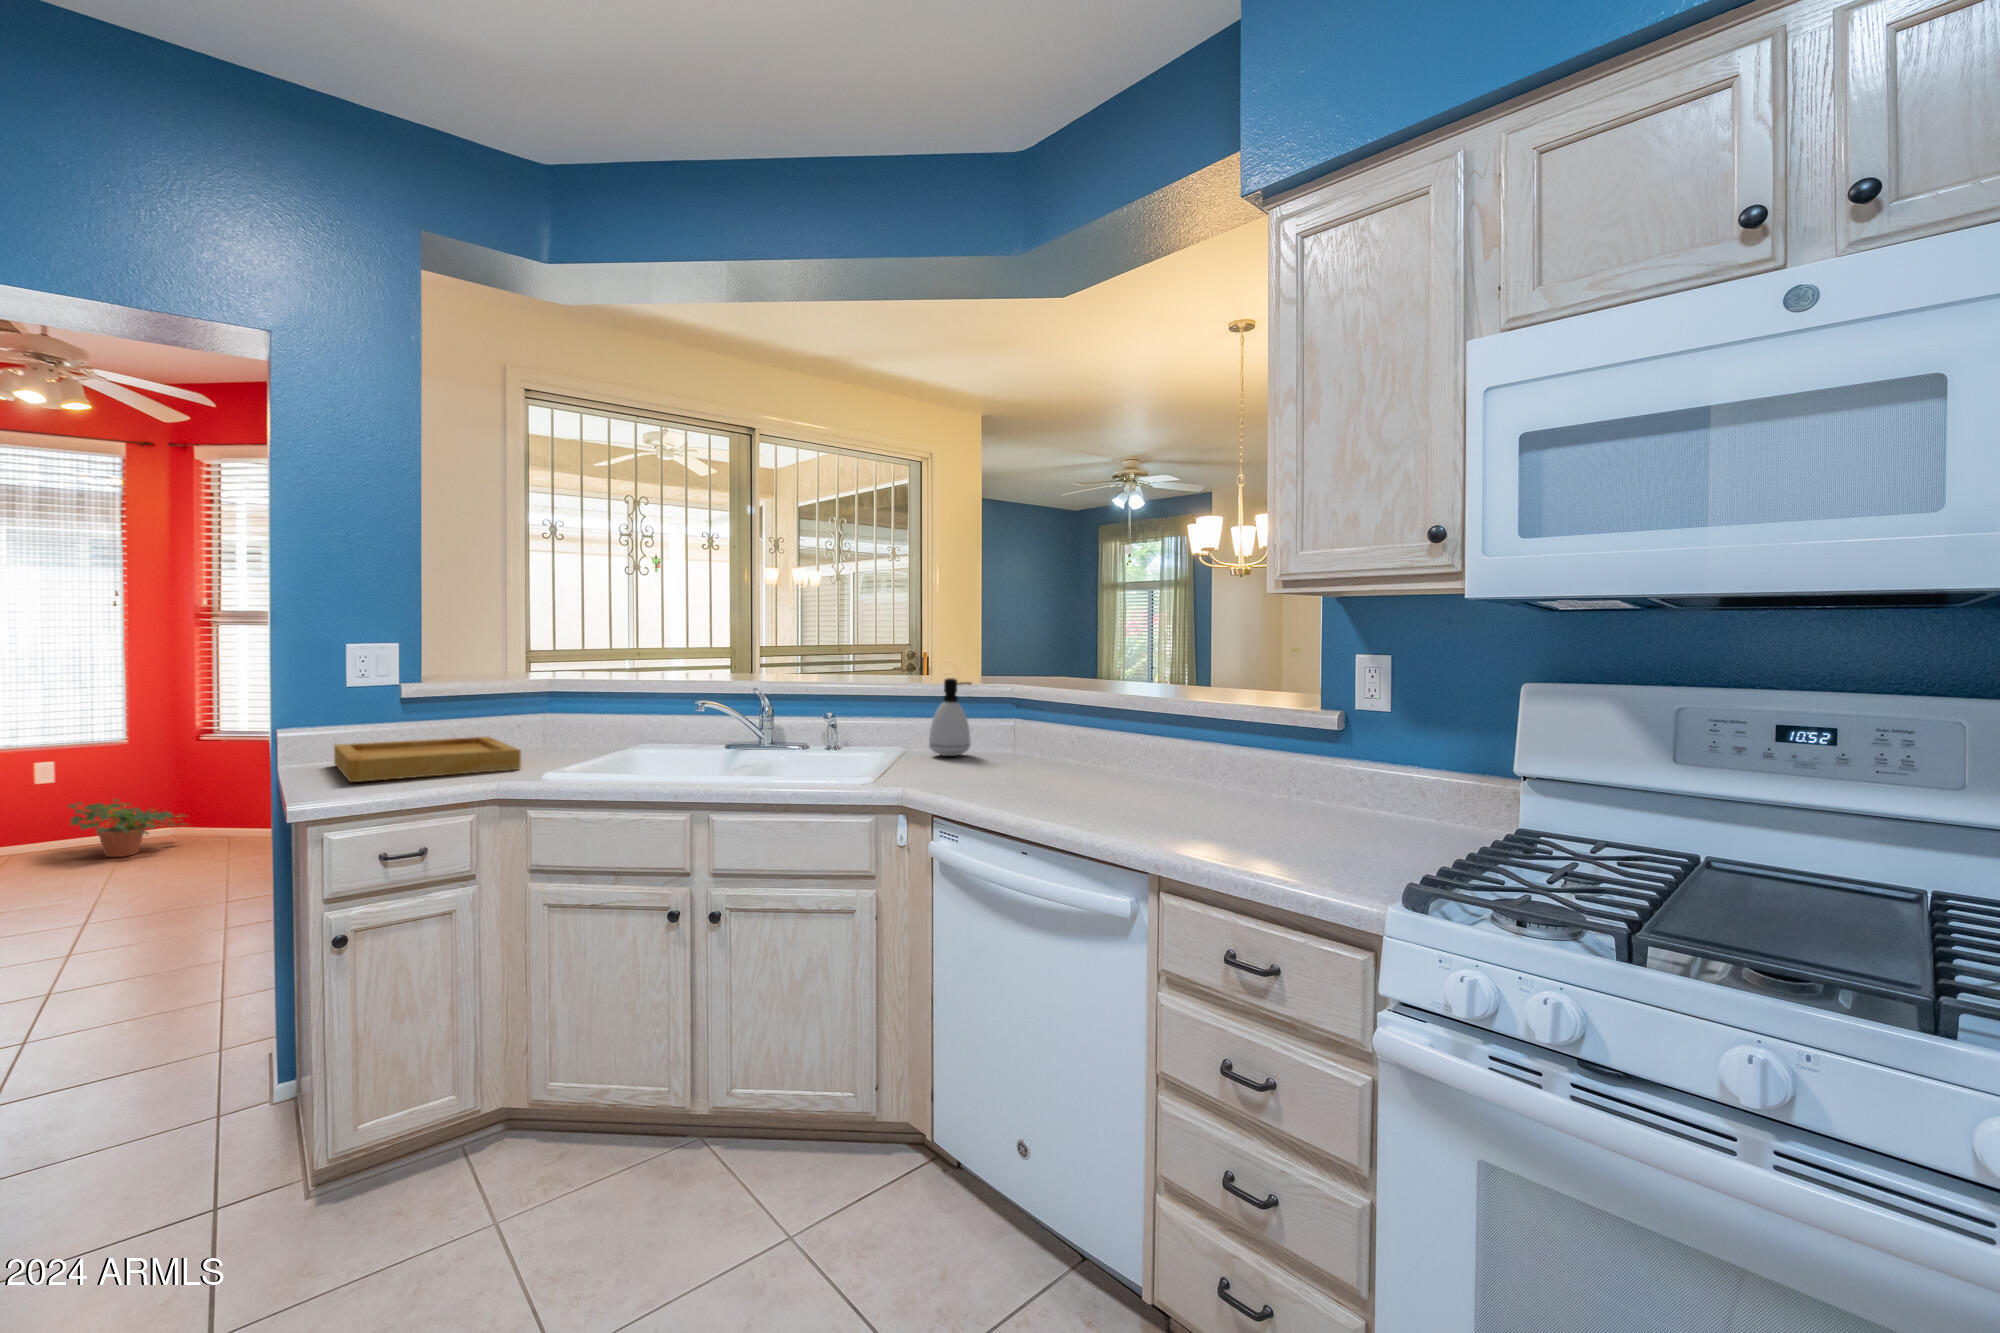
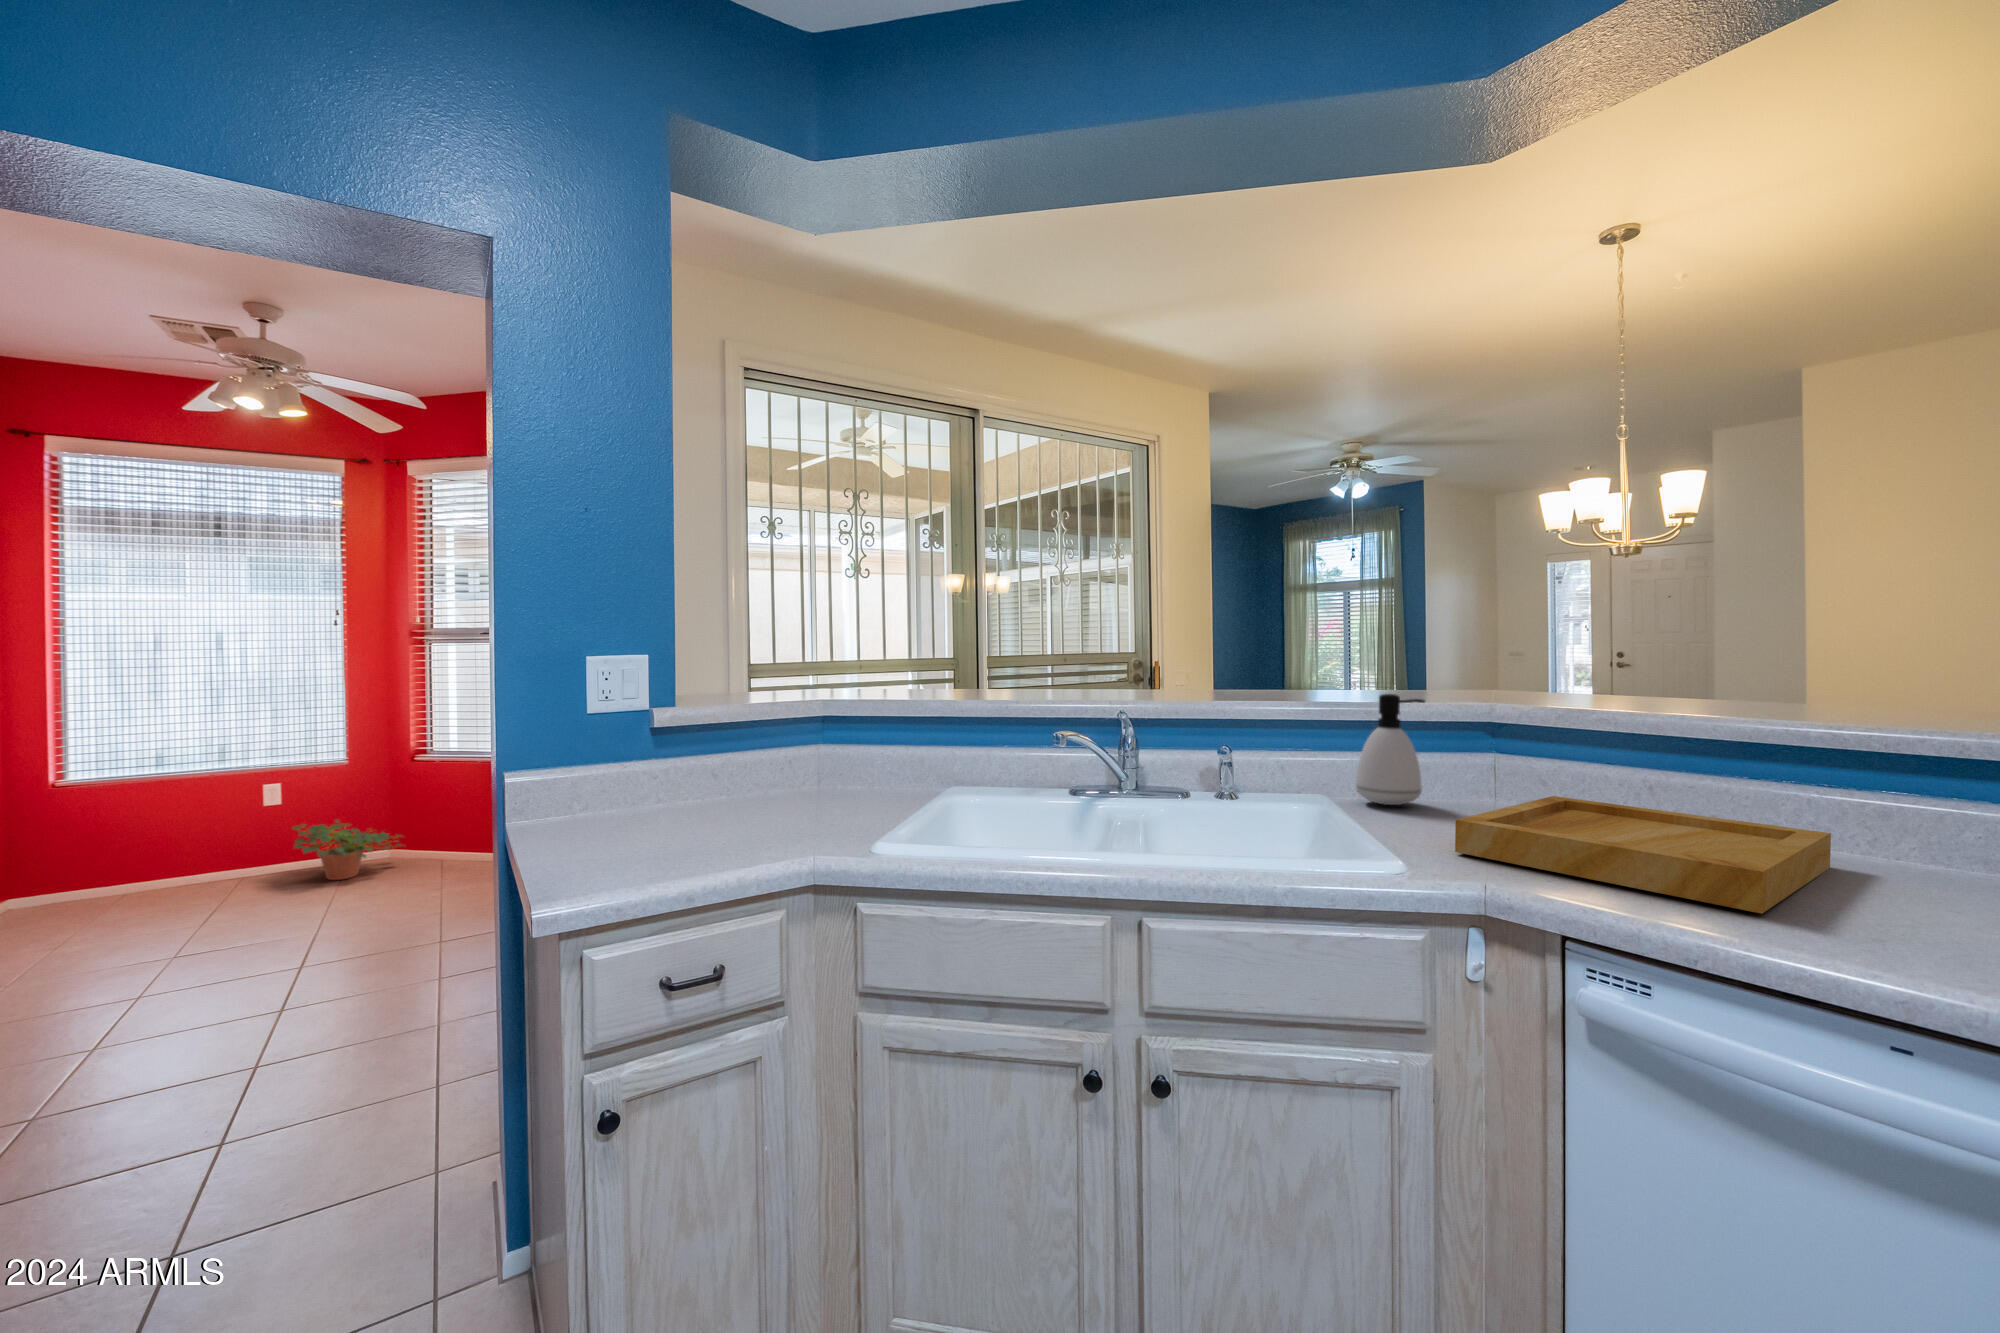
tray: present [334,737,521,782] -> present [1455,796,1831,914]

